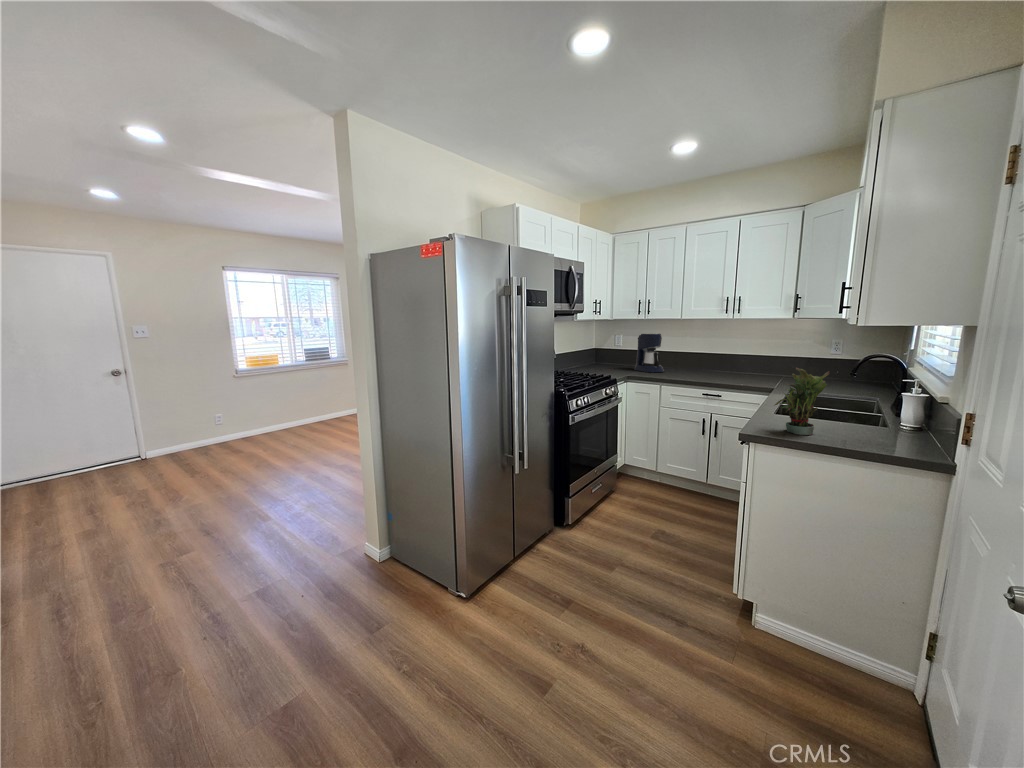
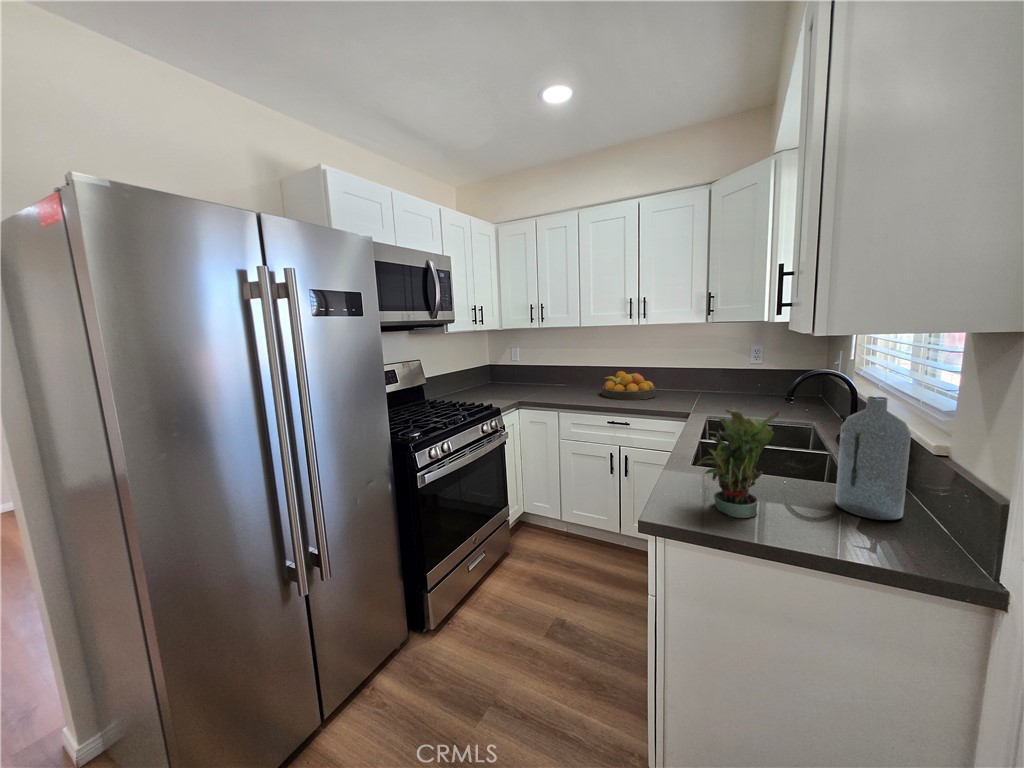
coffee maker: present [634,333,664,372] -> none [530,345,565,394]
fruit bowl: none [697,356,744,379] -> present [602,371,656,400]
bottle: none [867,367,917,441] -> present [835,396,911,520]

